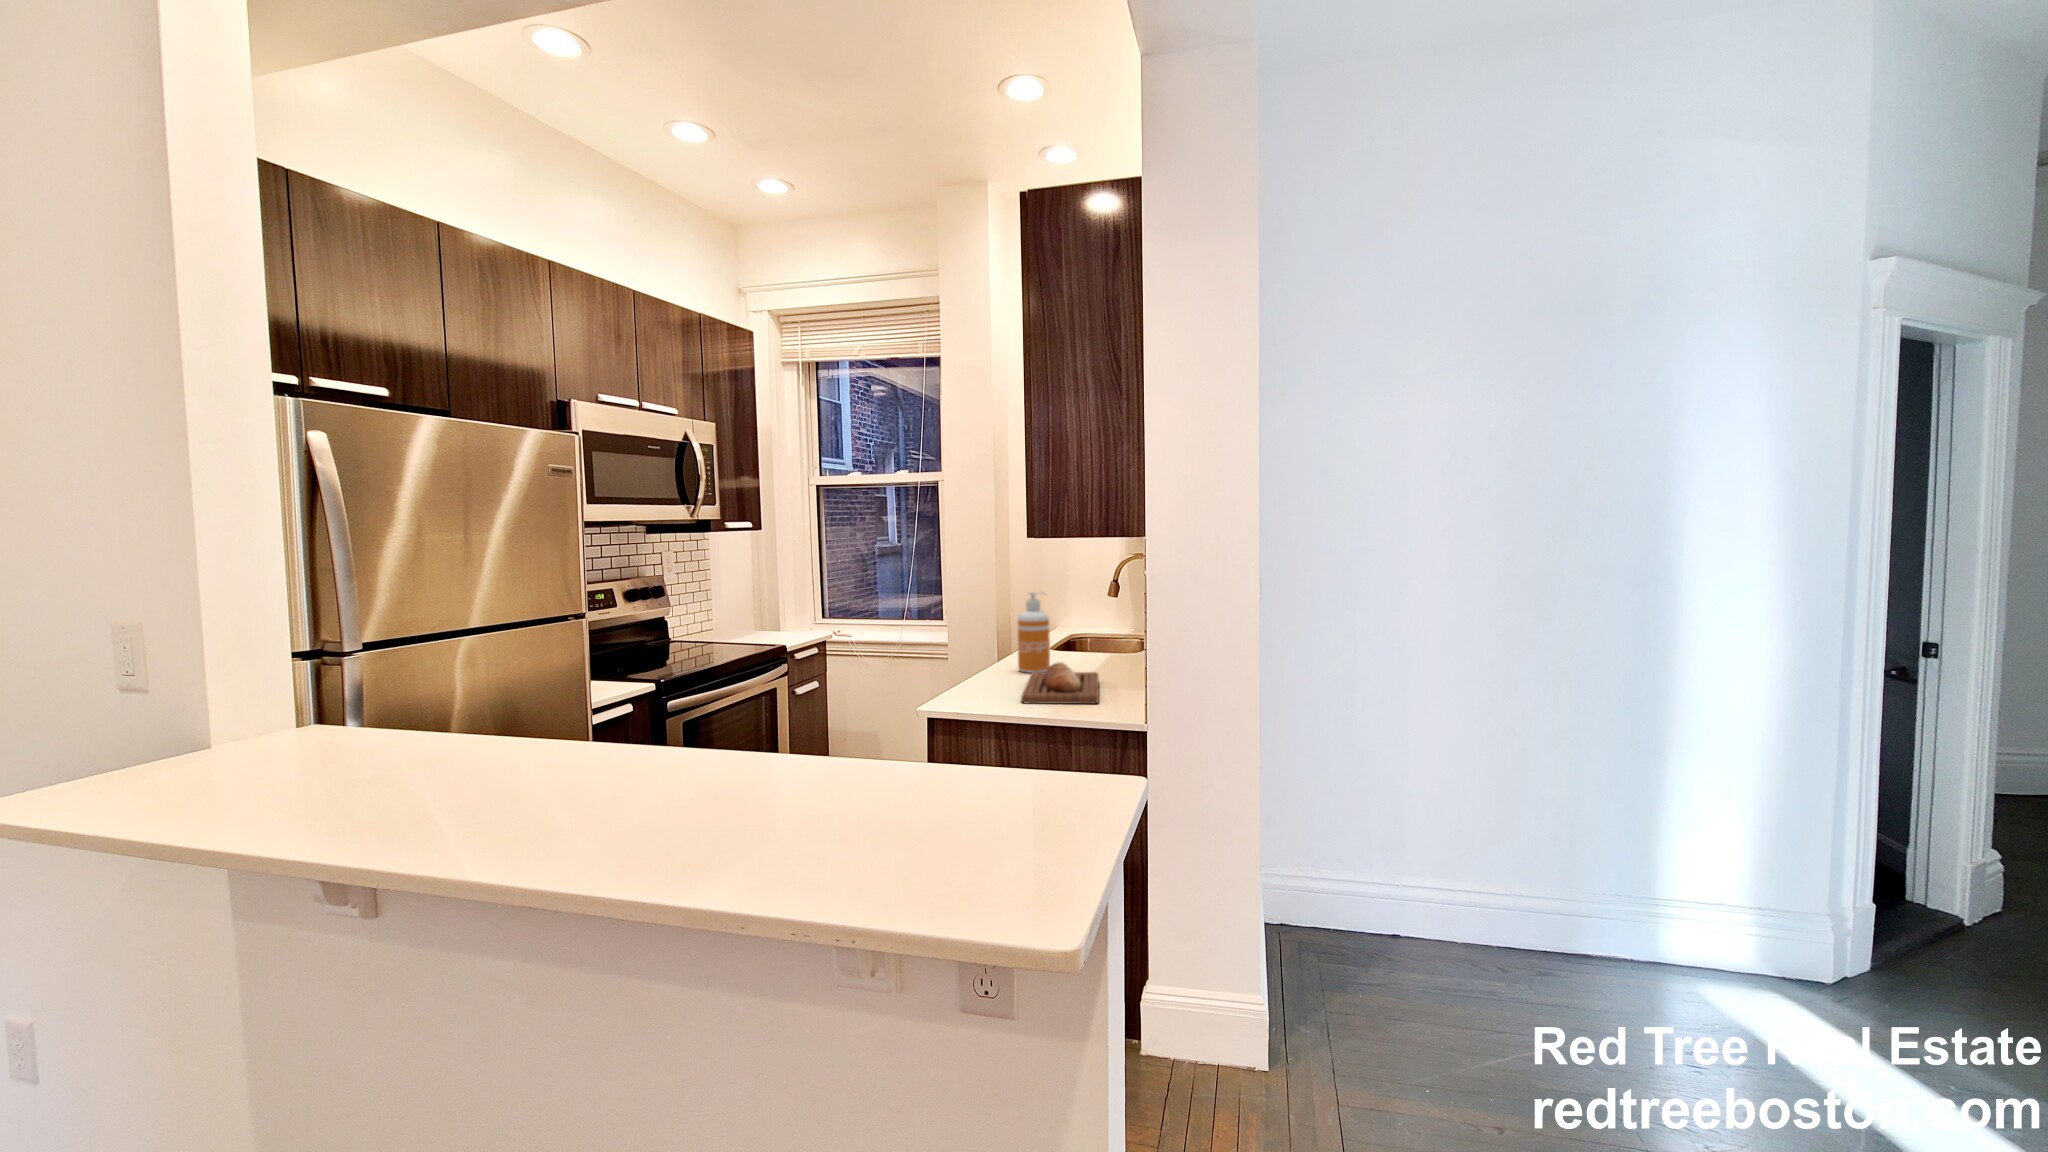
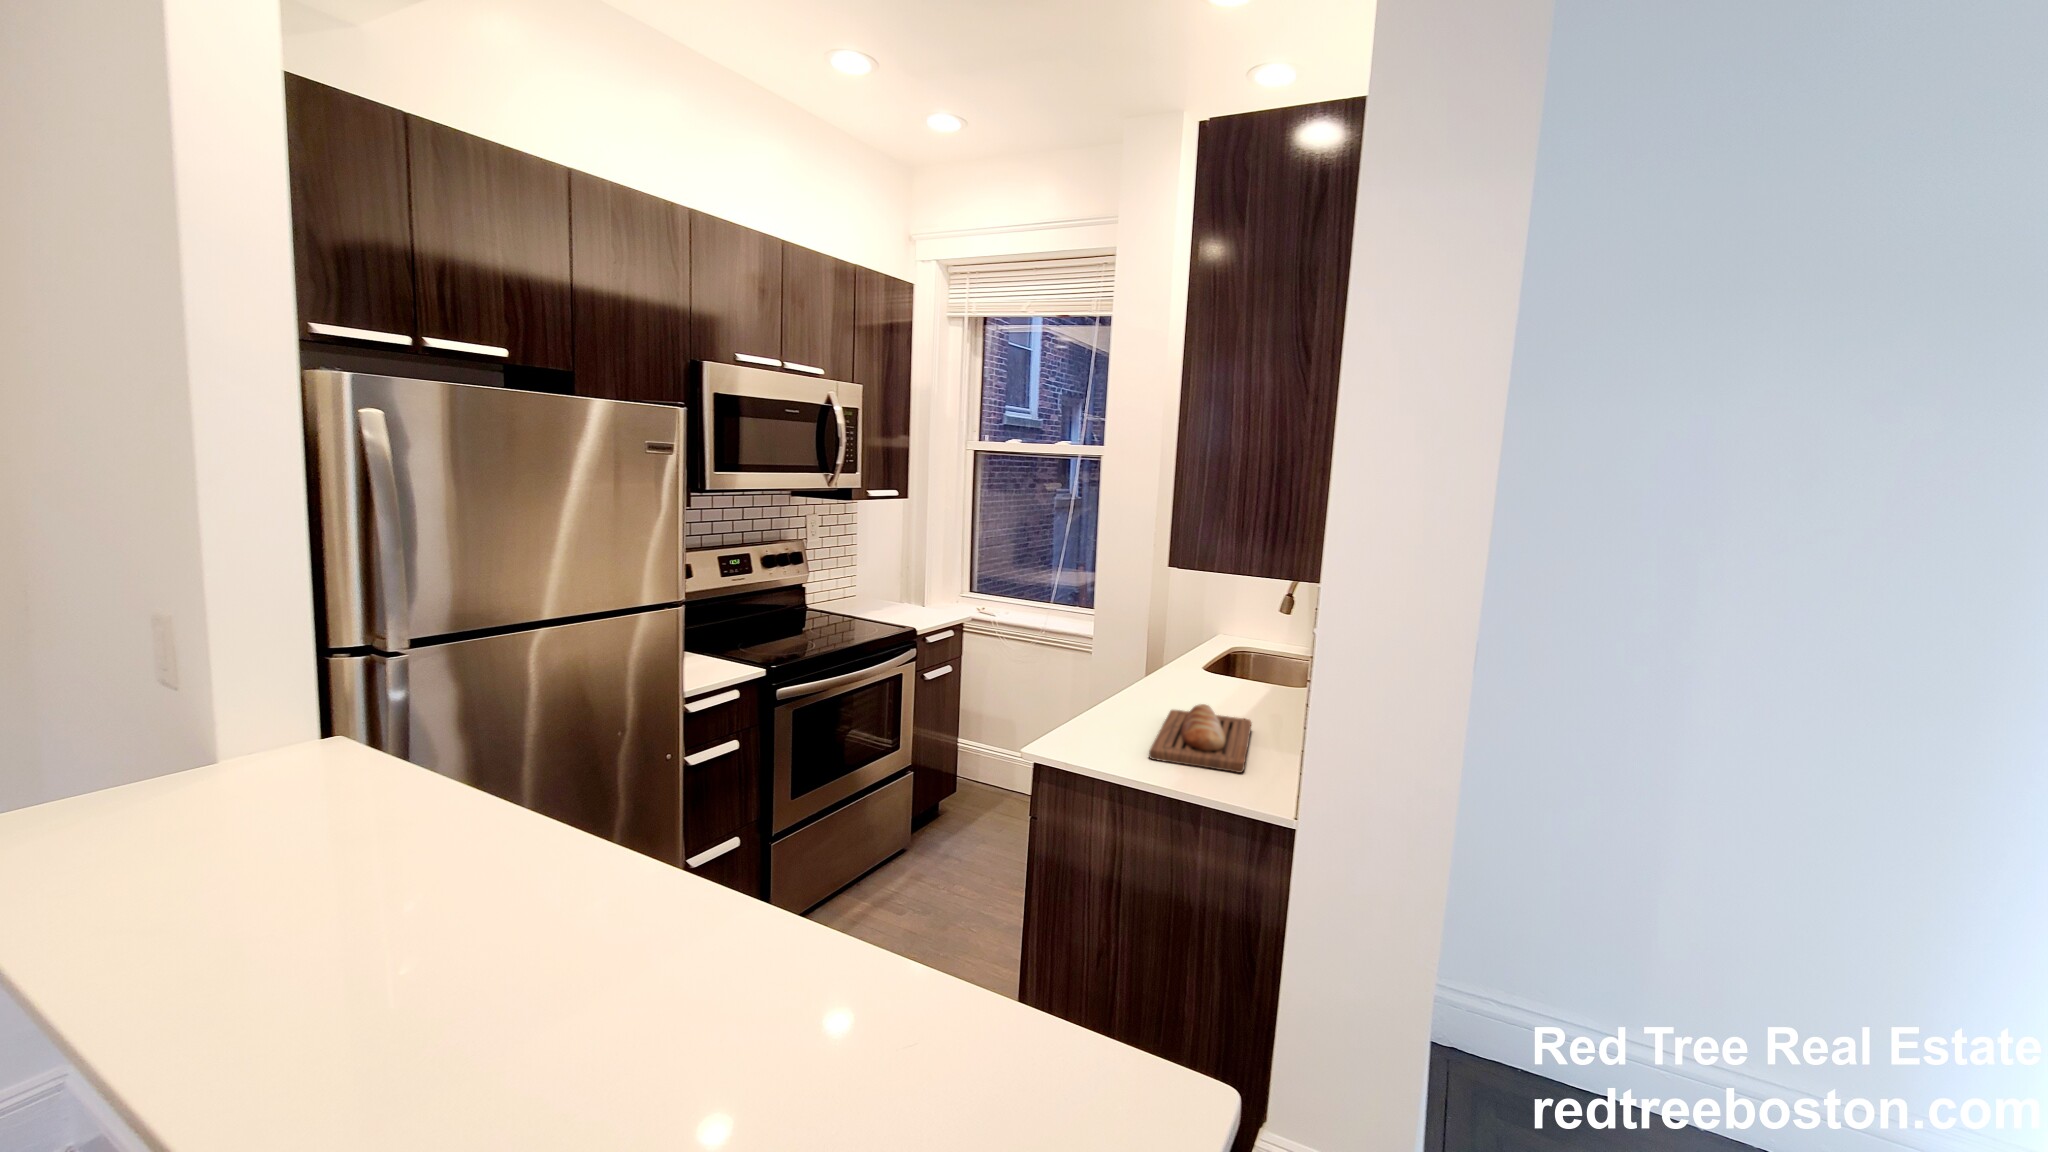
soap dispenser: present [1017,592,1050,673] -> none [1158,610,1201,706]

